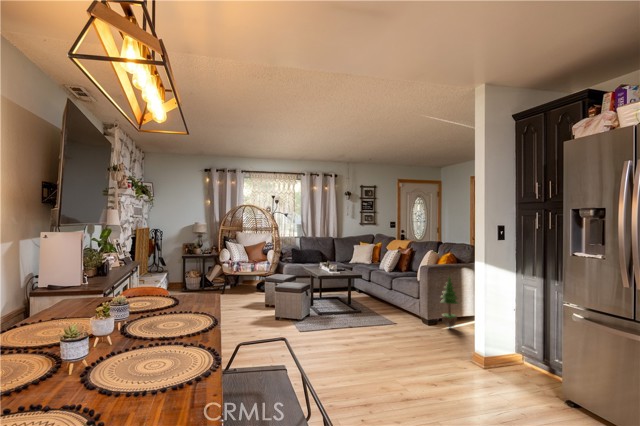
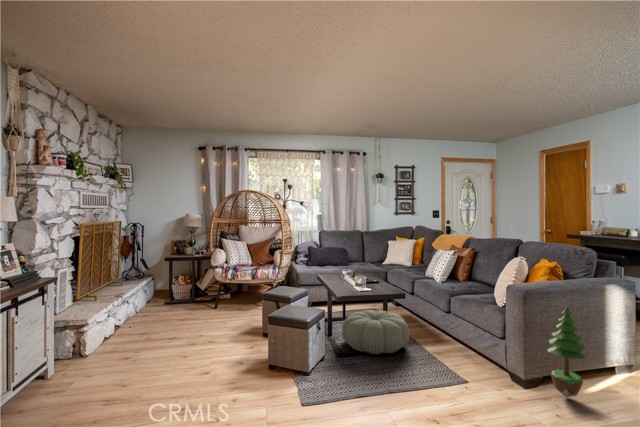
pouf: none [320,289,365,314] -> present [342,310,409,354]

